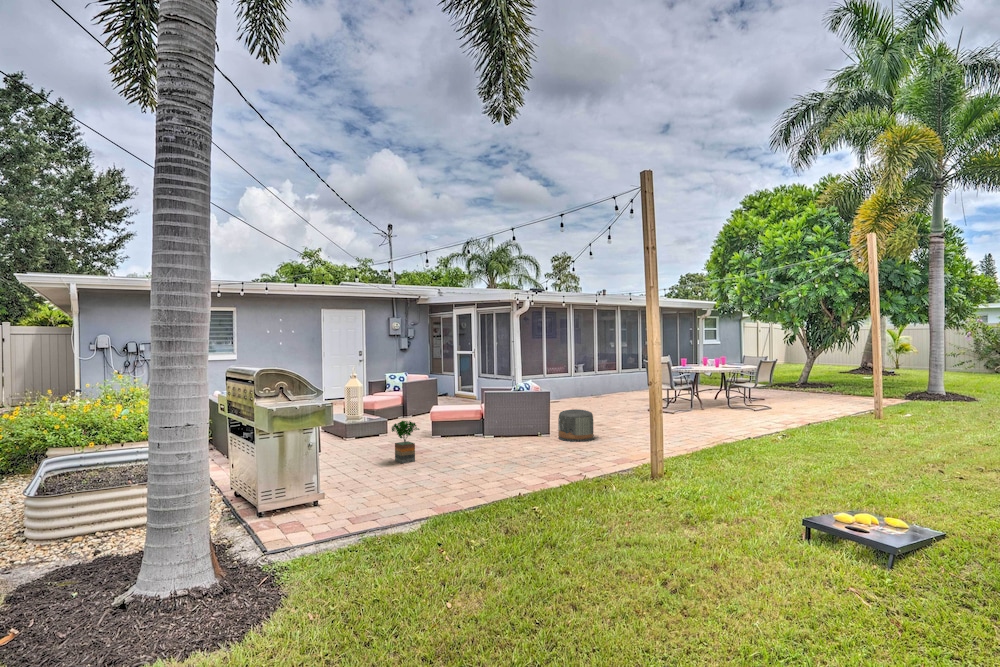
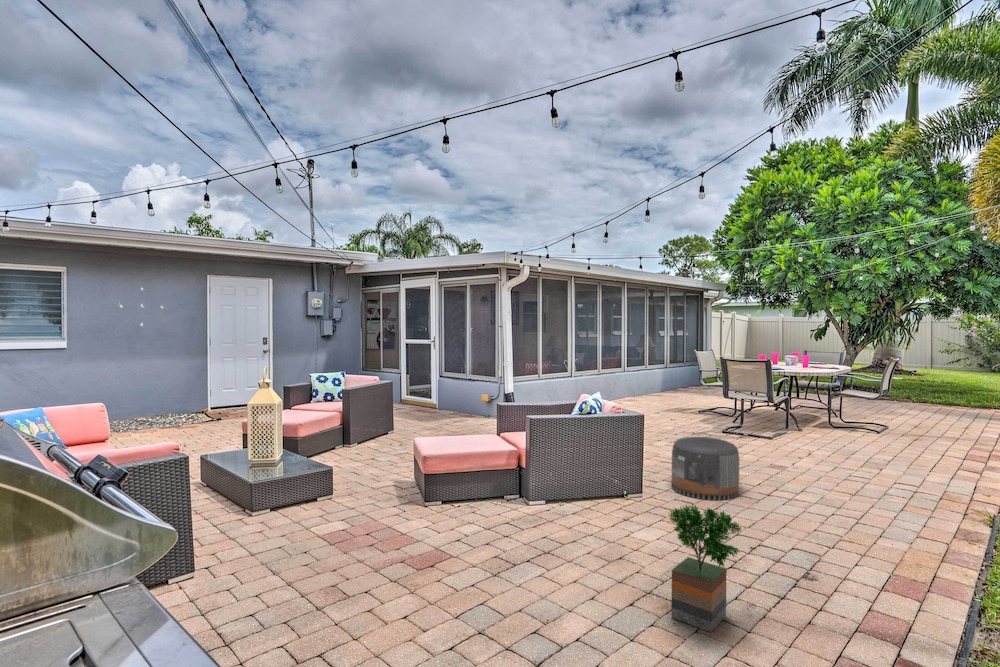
potted tree: present [392,421,420,463] -> present [669,505,741,632]

